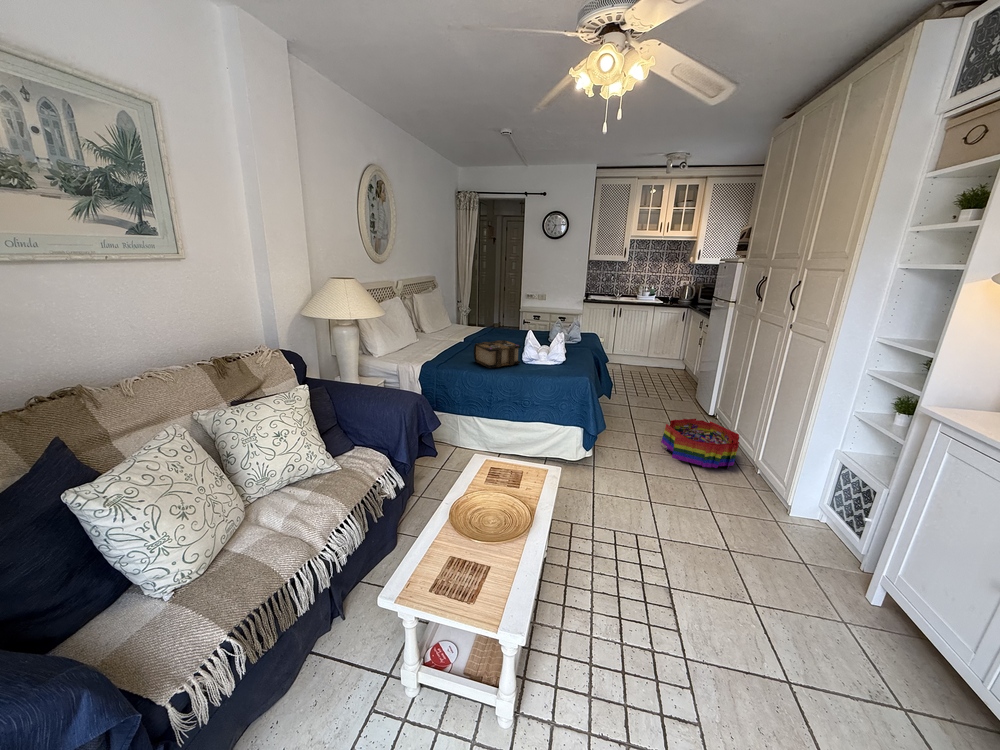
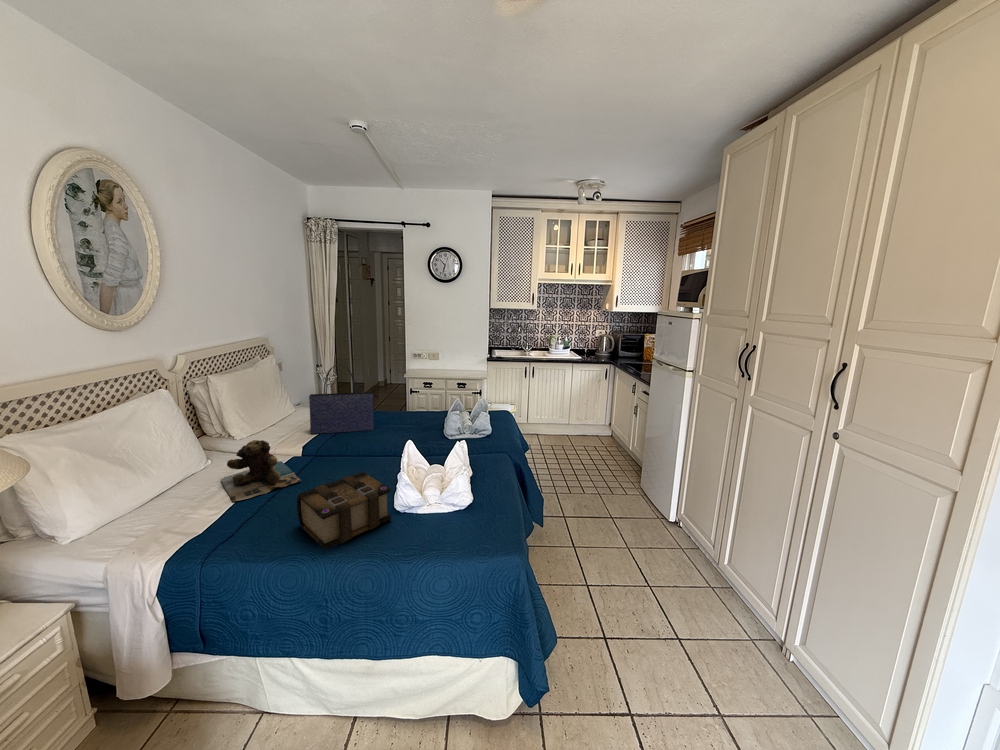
tote bag: none [466,290,507,335] -> present [309,365,378,434]
teddy bear: none [427,324,469,352] -> present [221,440,301,501]
storage bin: present [661,419,739,468] -> none [631,549,752,660]

